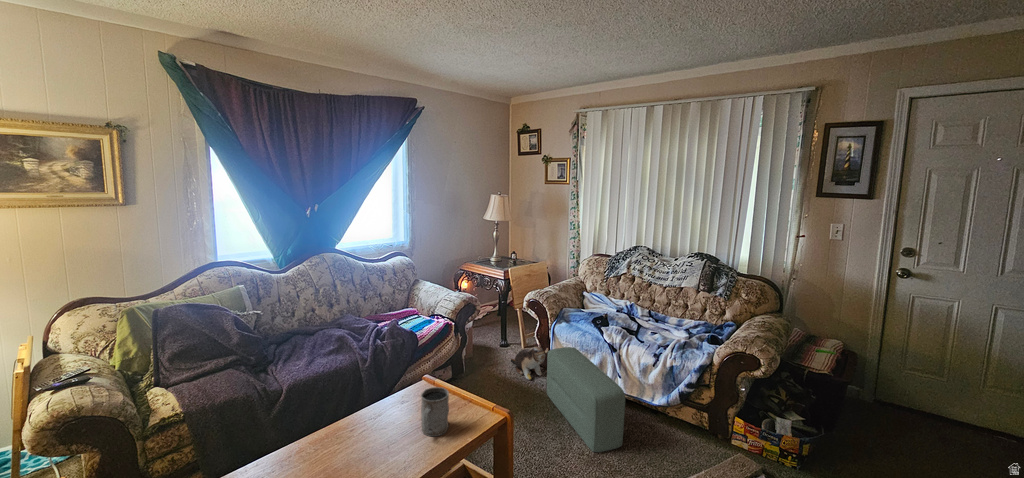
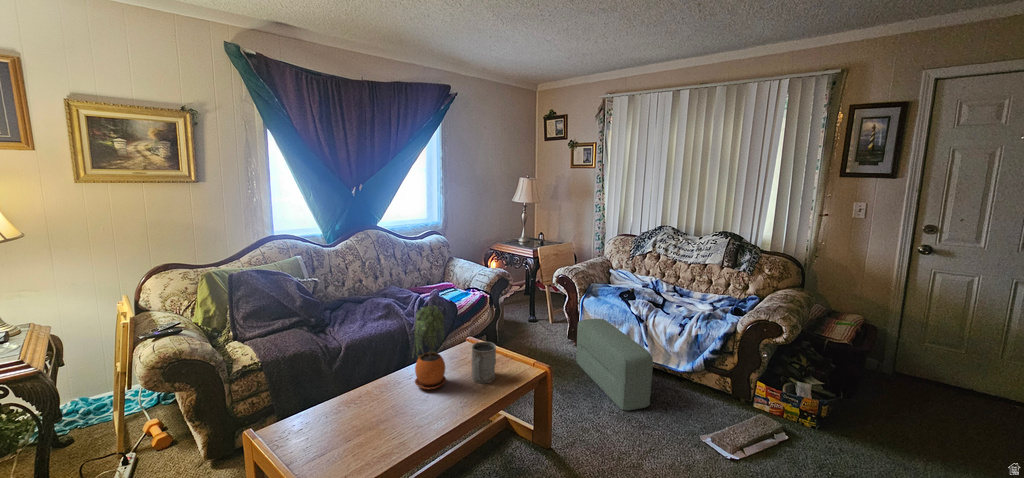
plush toy: present [511,347,548,380] -> none [540,319,578,351]
potted plant: none [350,348,391,446] -> present [414,305,446,389]

